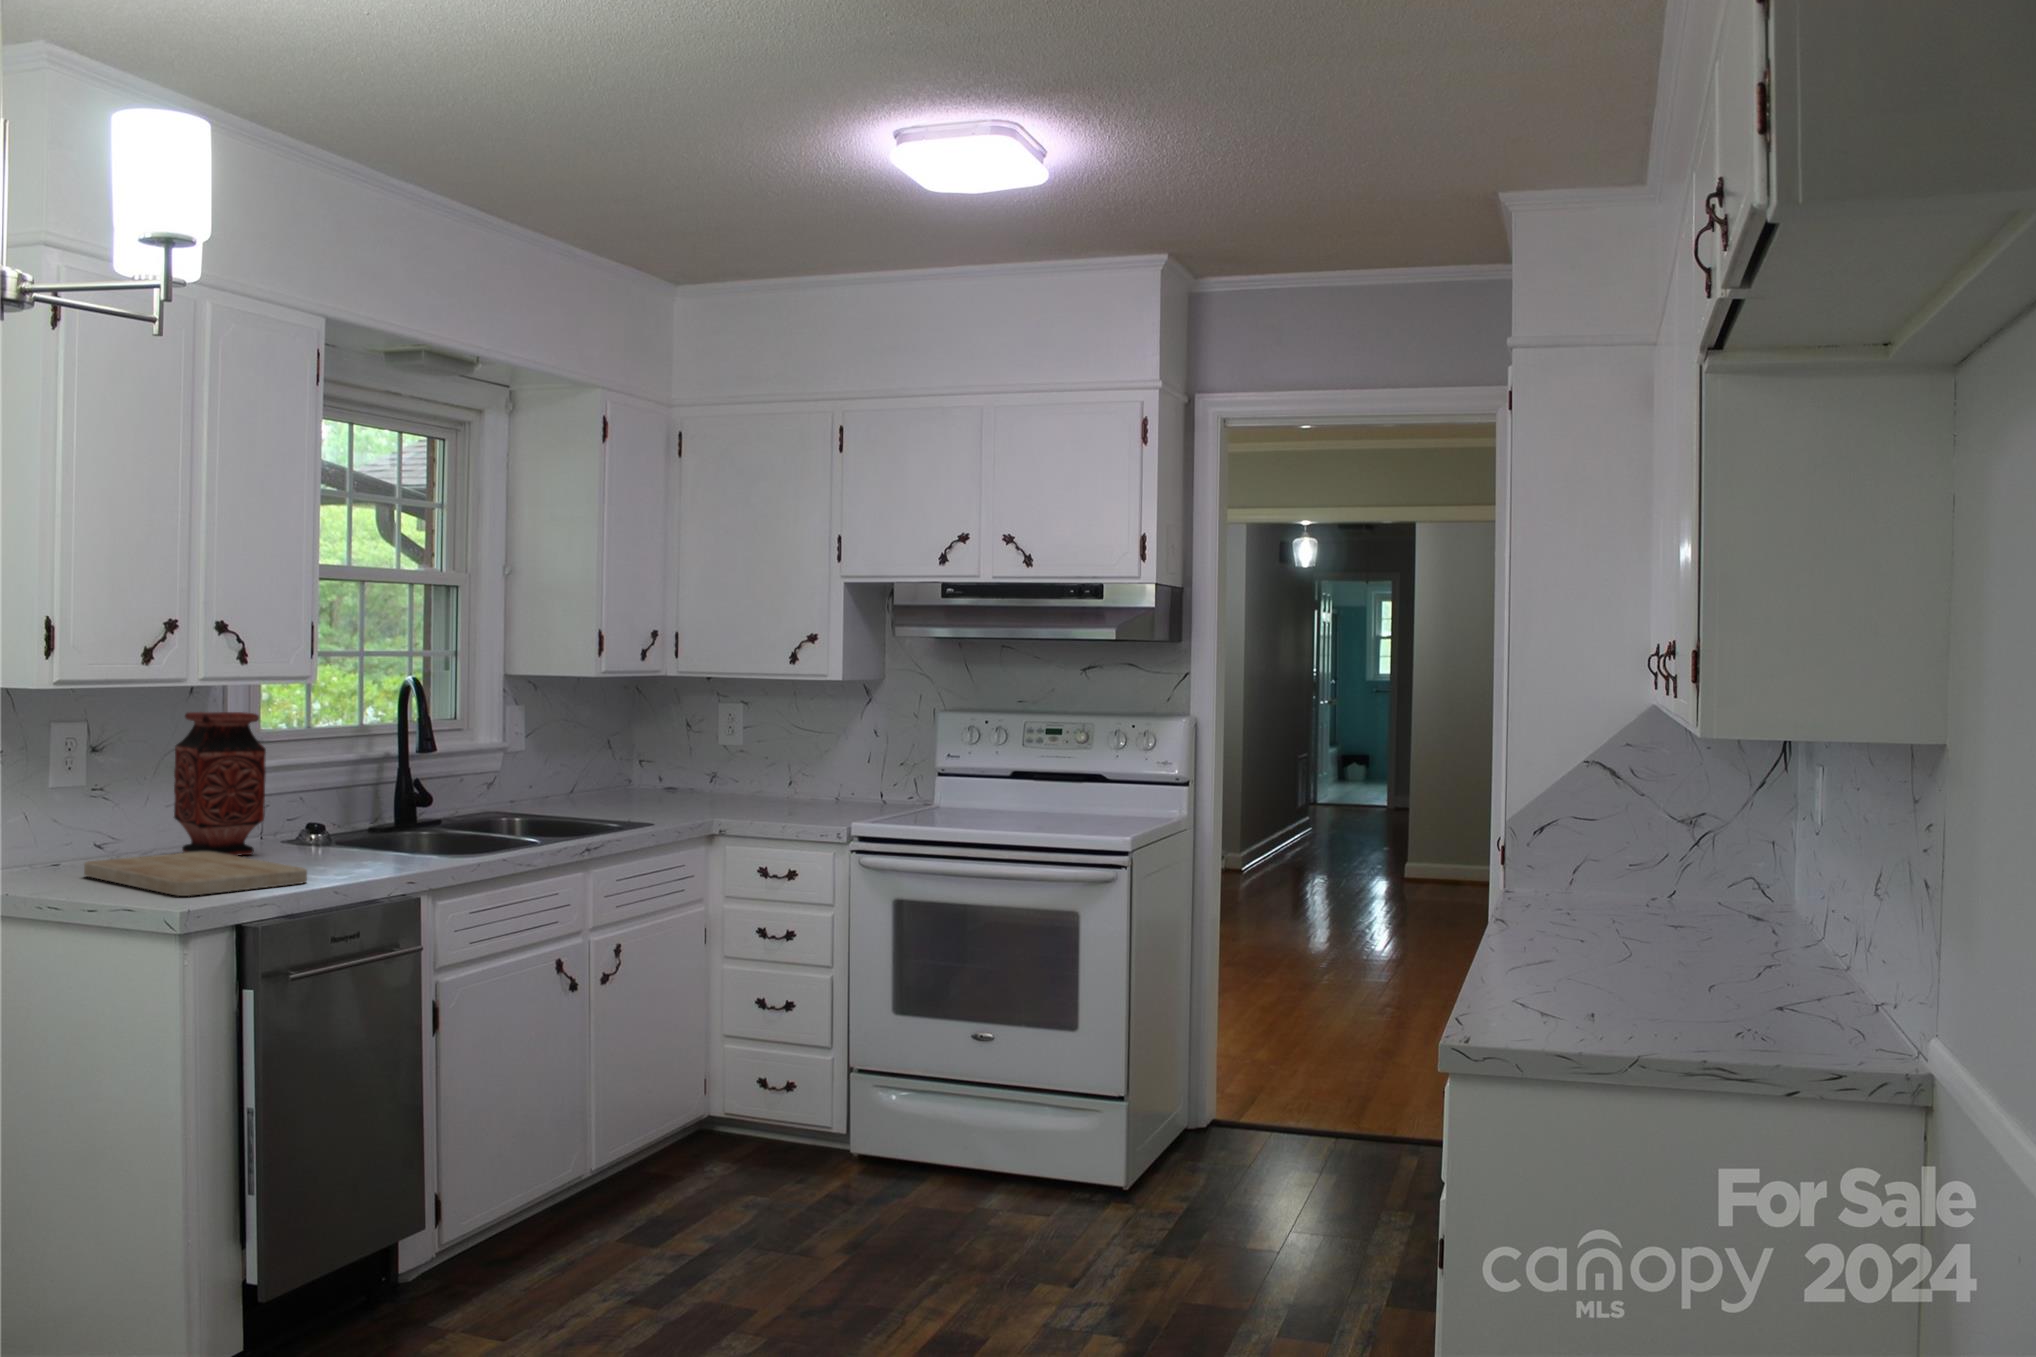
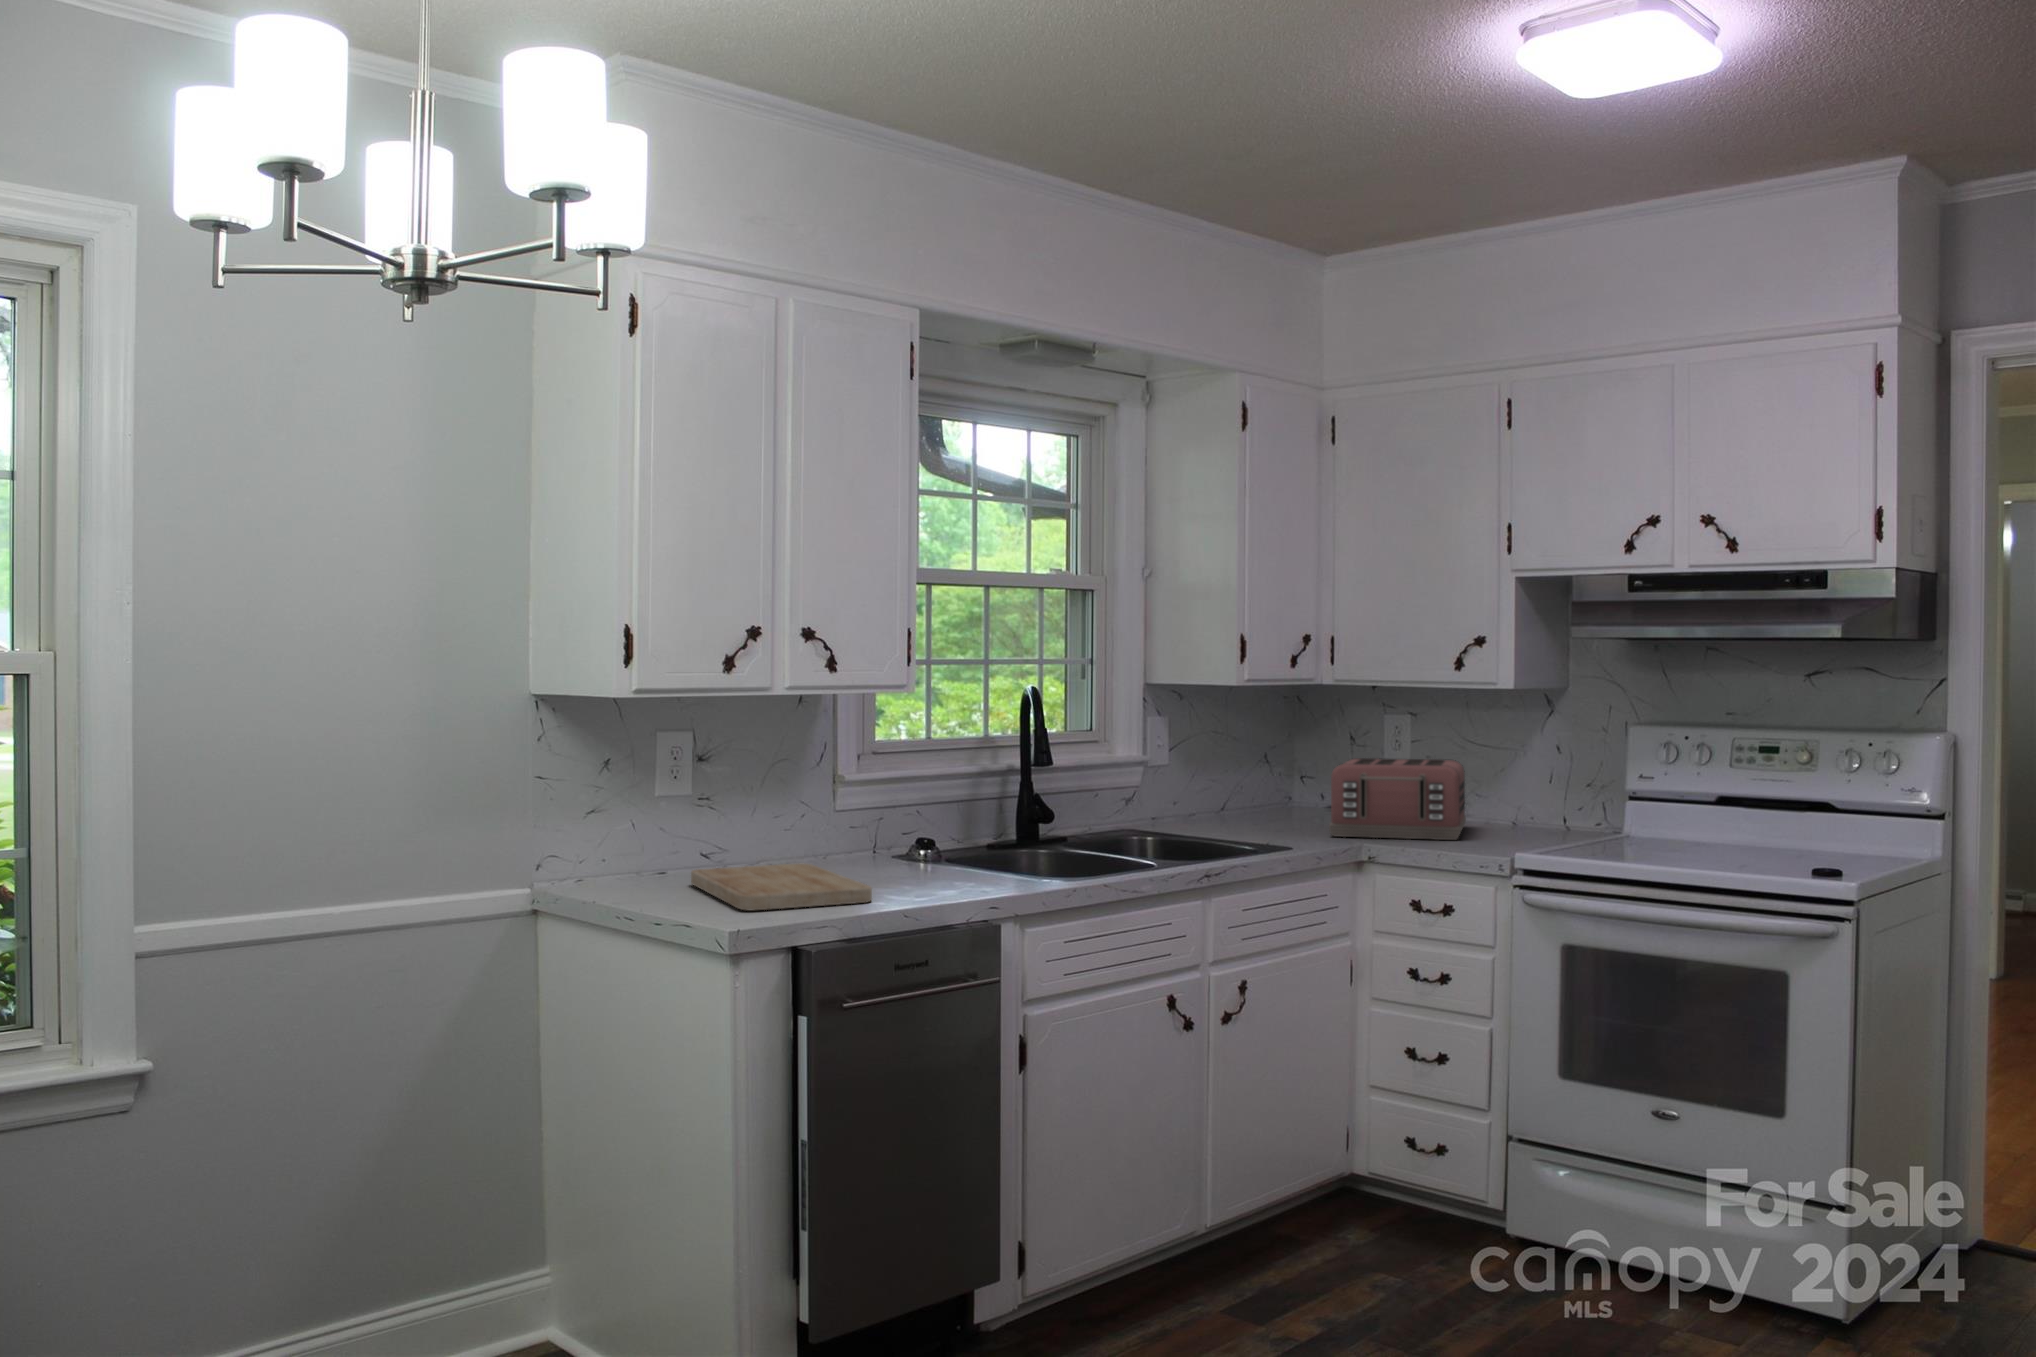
vase: present [174,712,266,856] -> none [791,722,867,870]
toaster: none [683,744,794,812] -> present [1329,758,1466,840]

